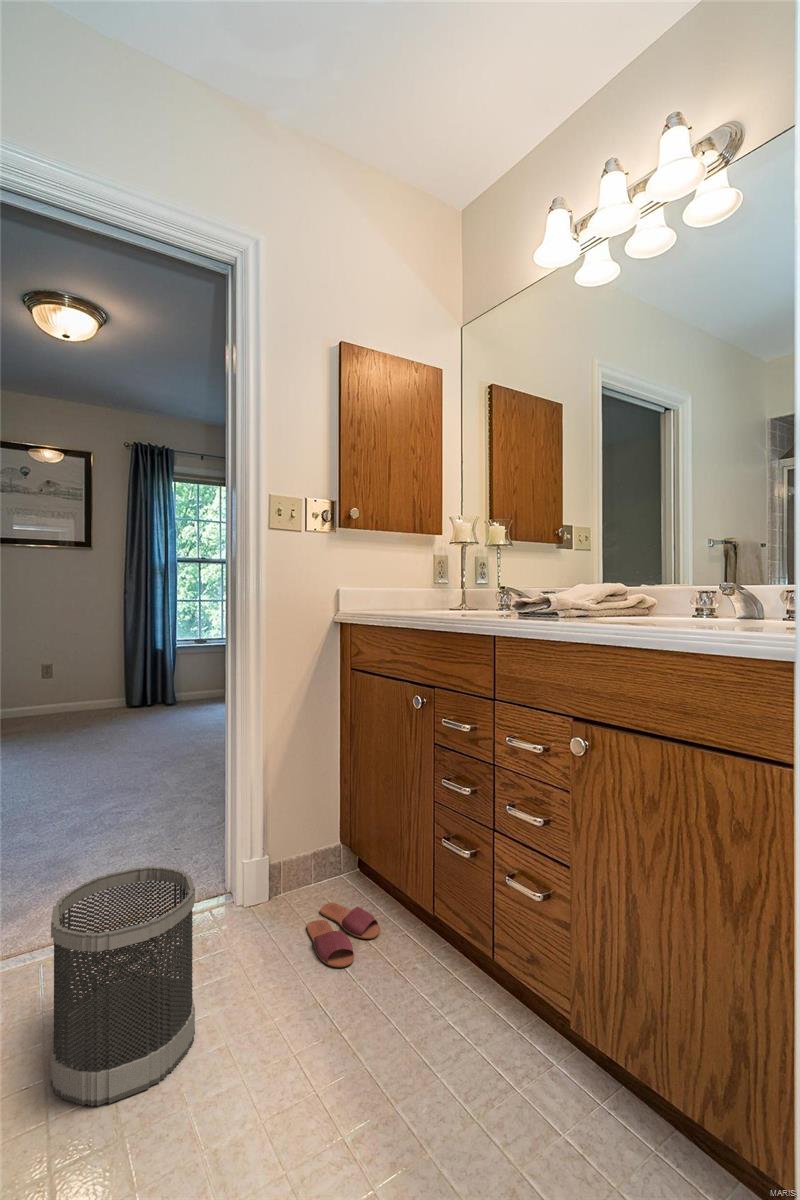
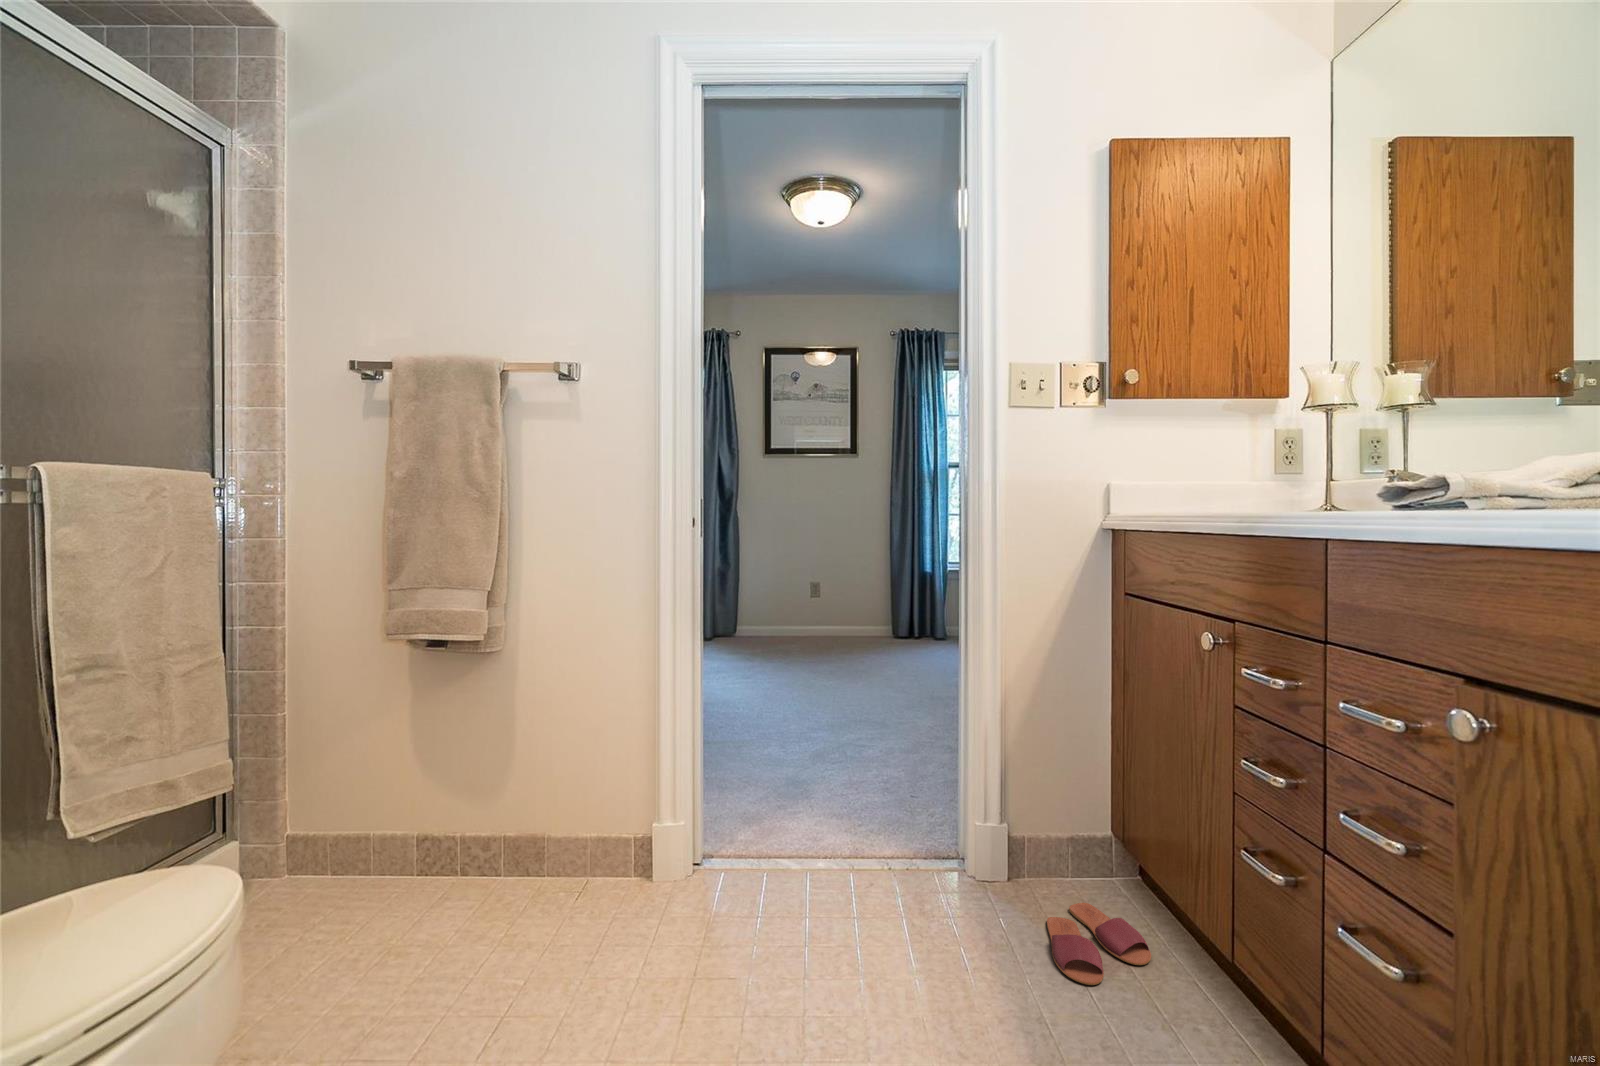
wastebasket: present [50,866,195,1106] -> none [754,787,891,1018]

